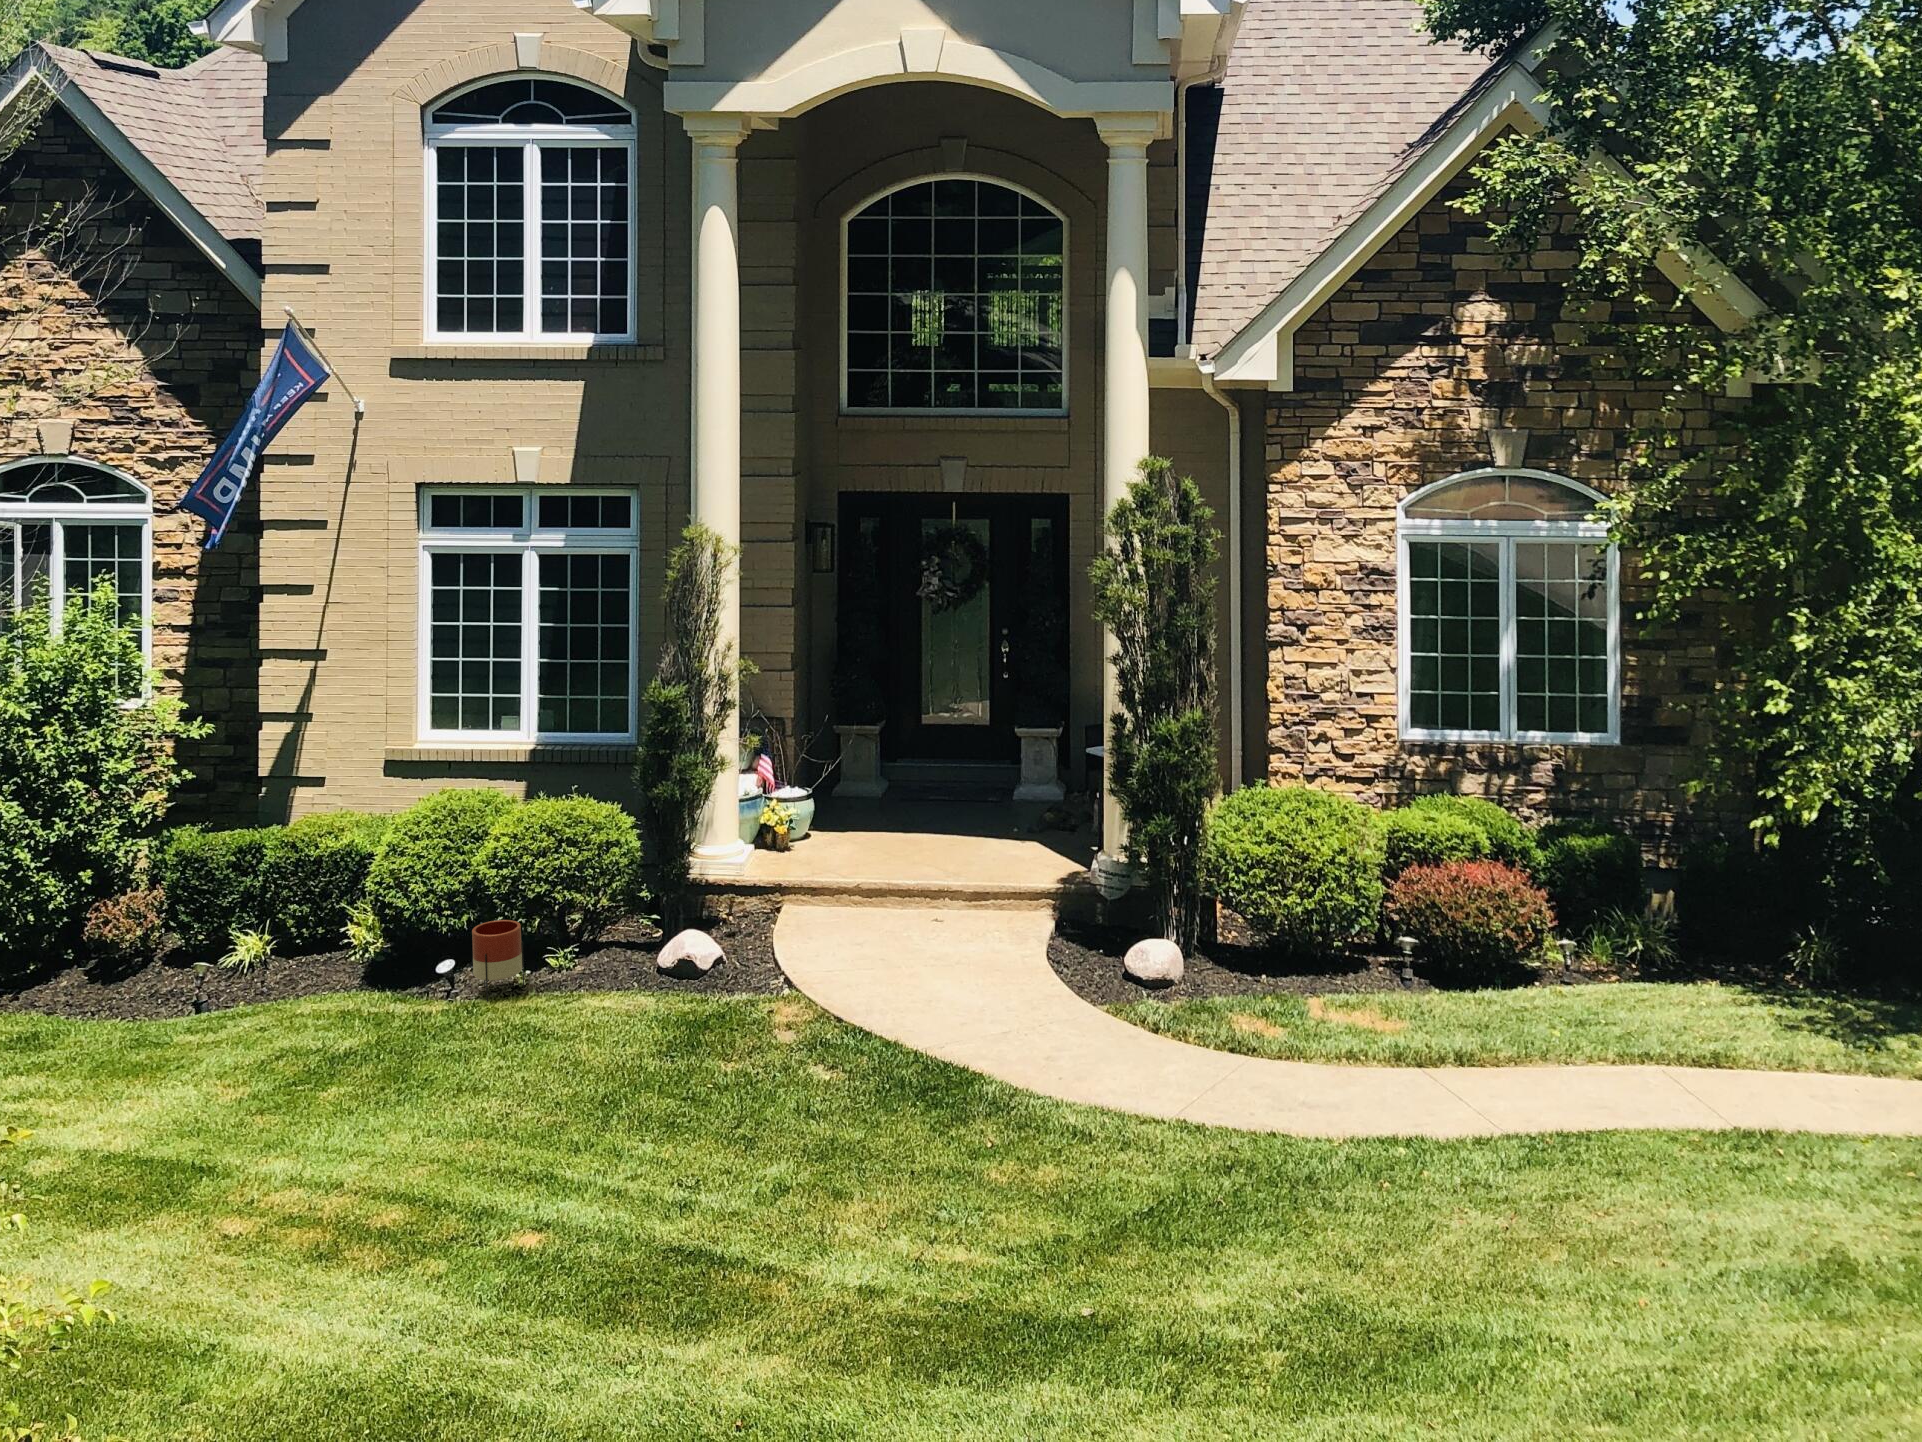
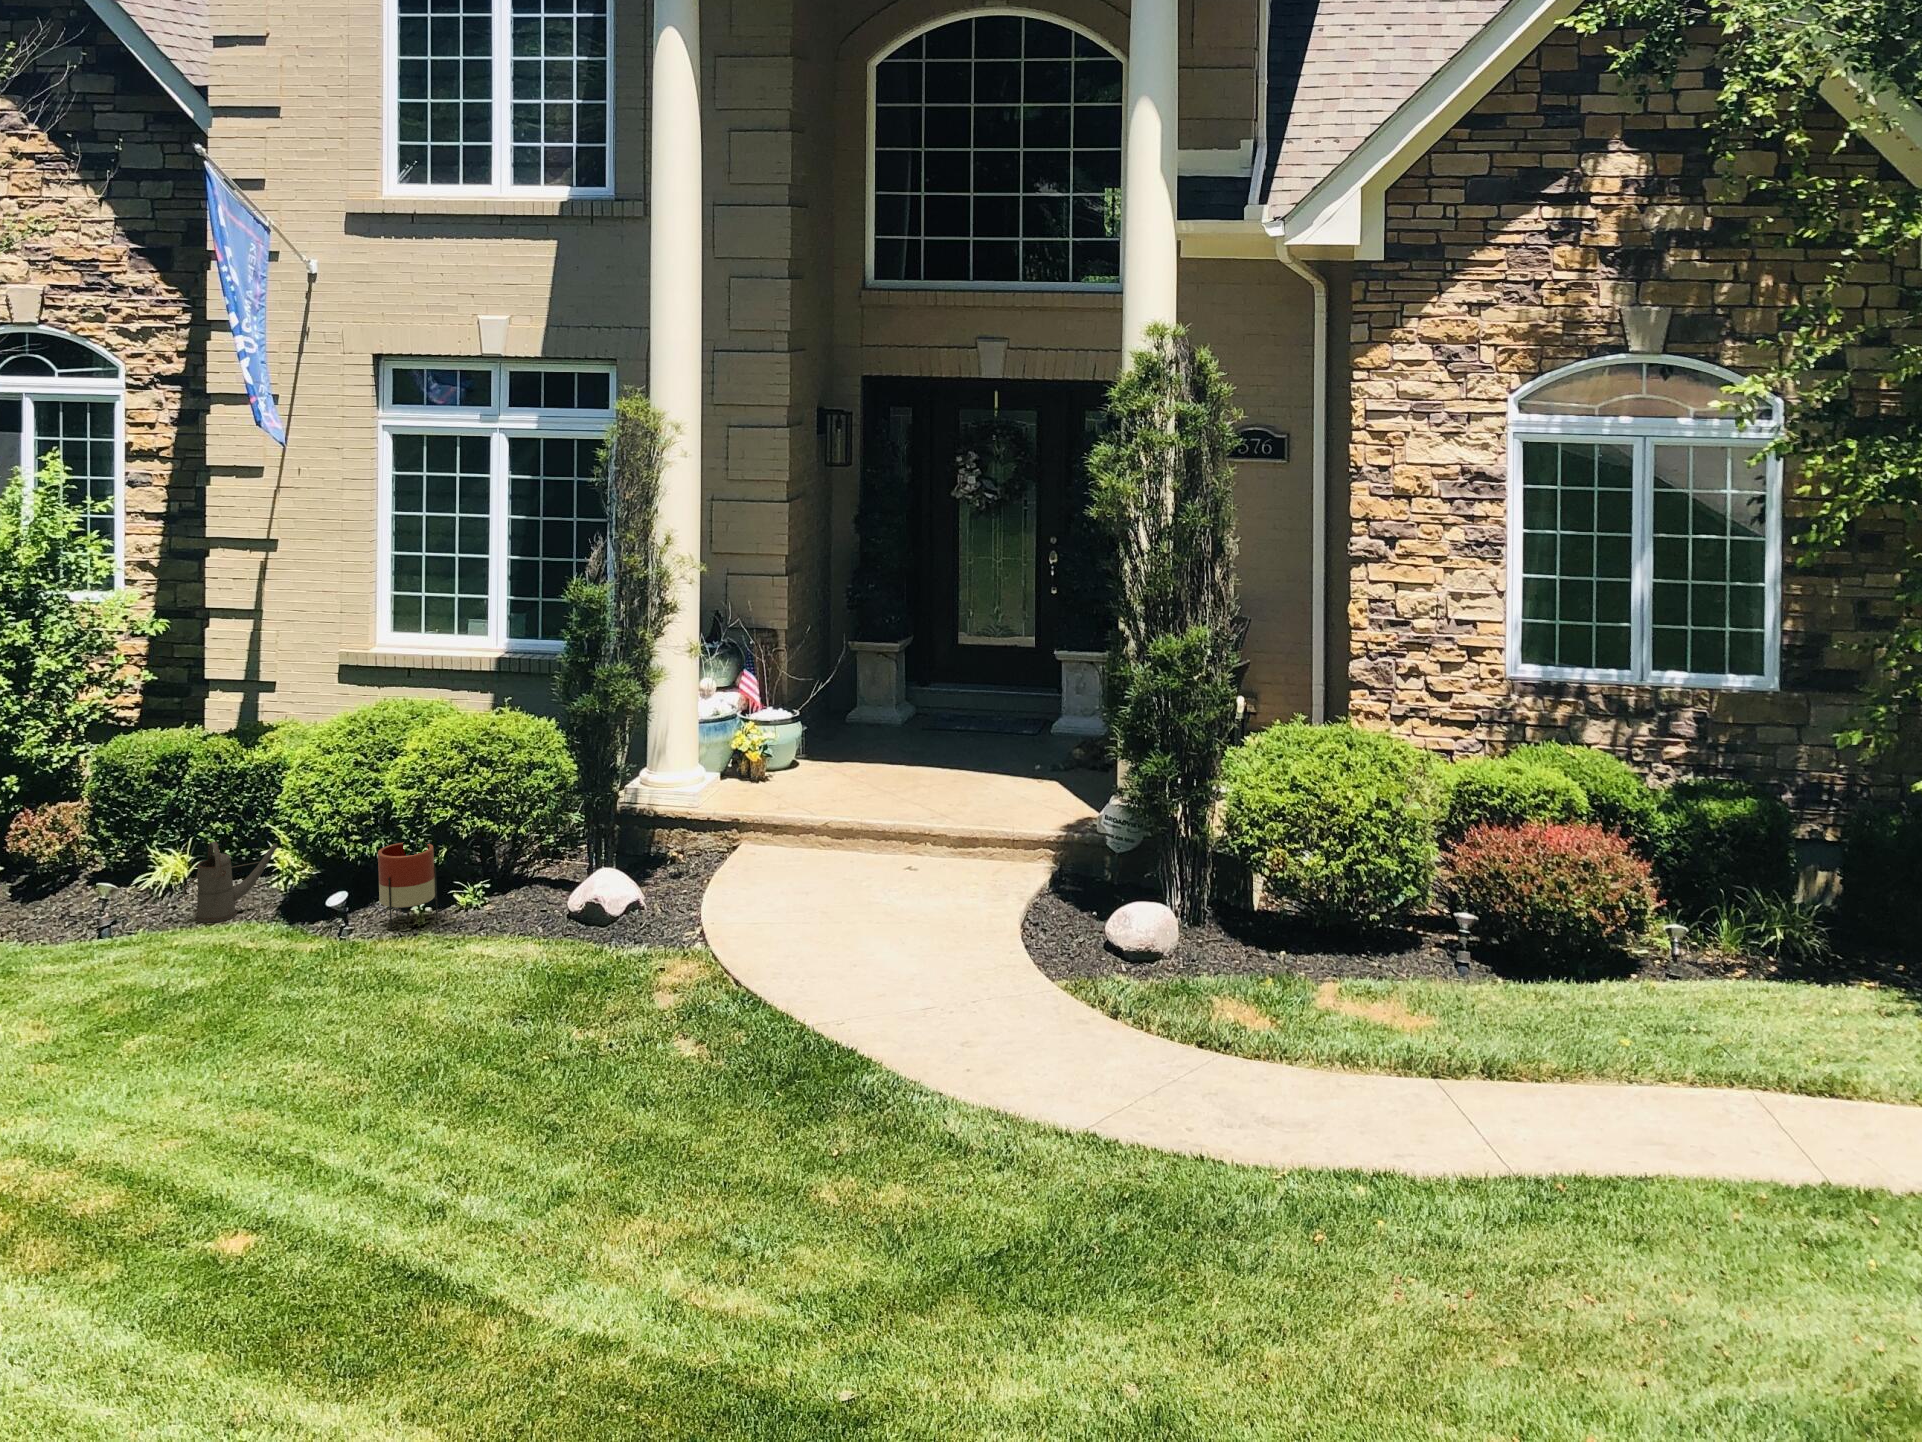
watering can: none [287,927,368,1004] -> present [183,841,277,923]

